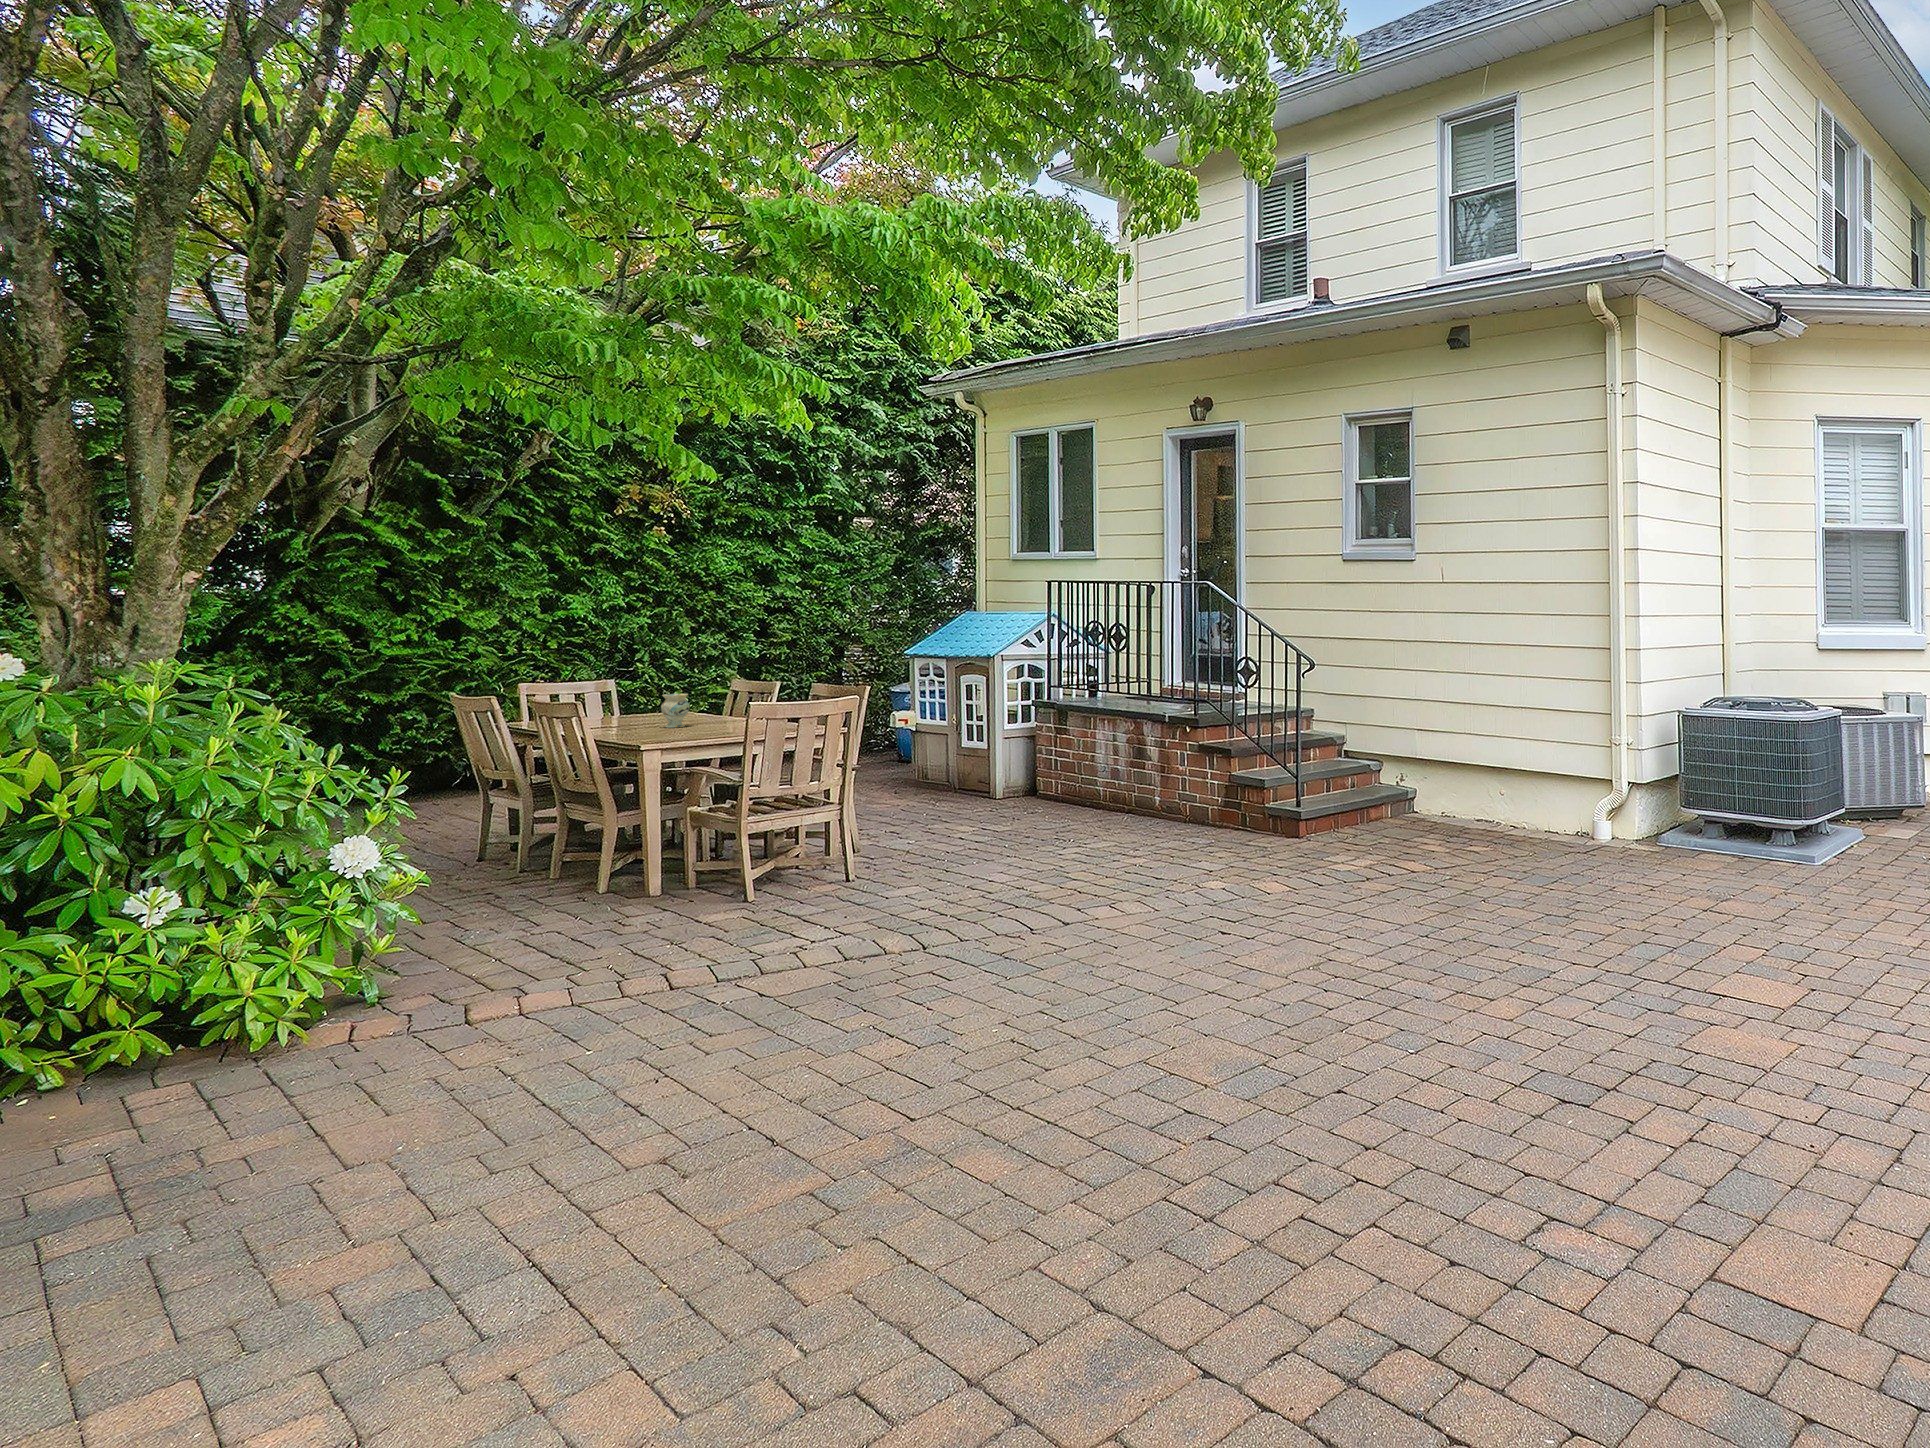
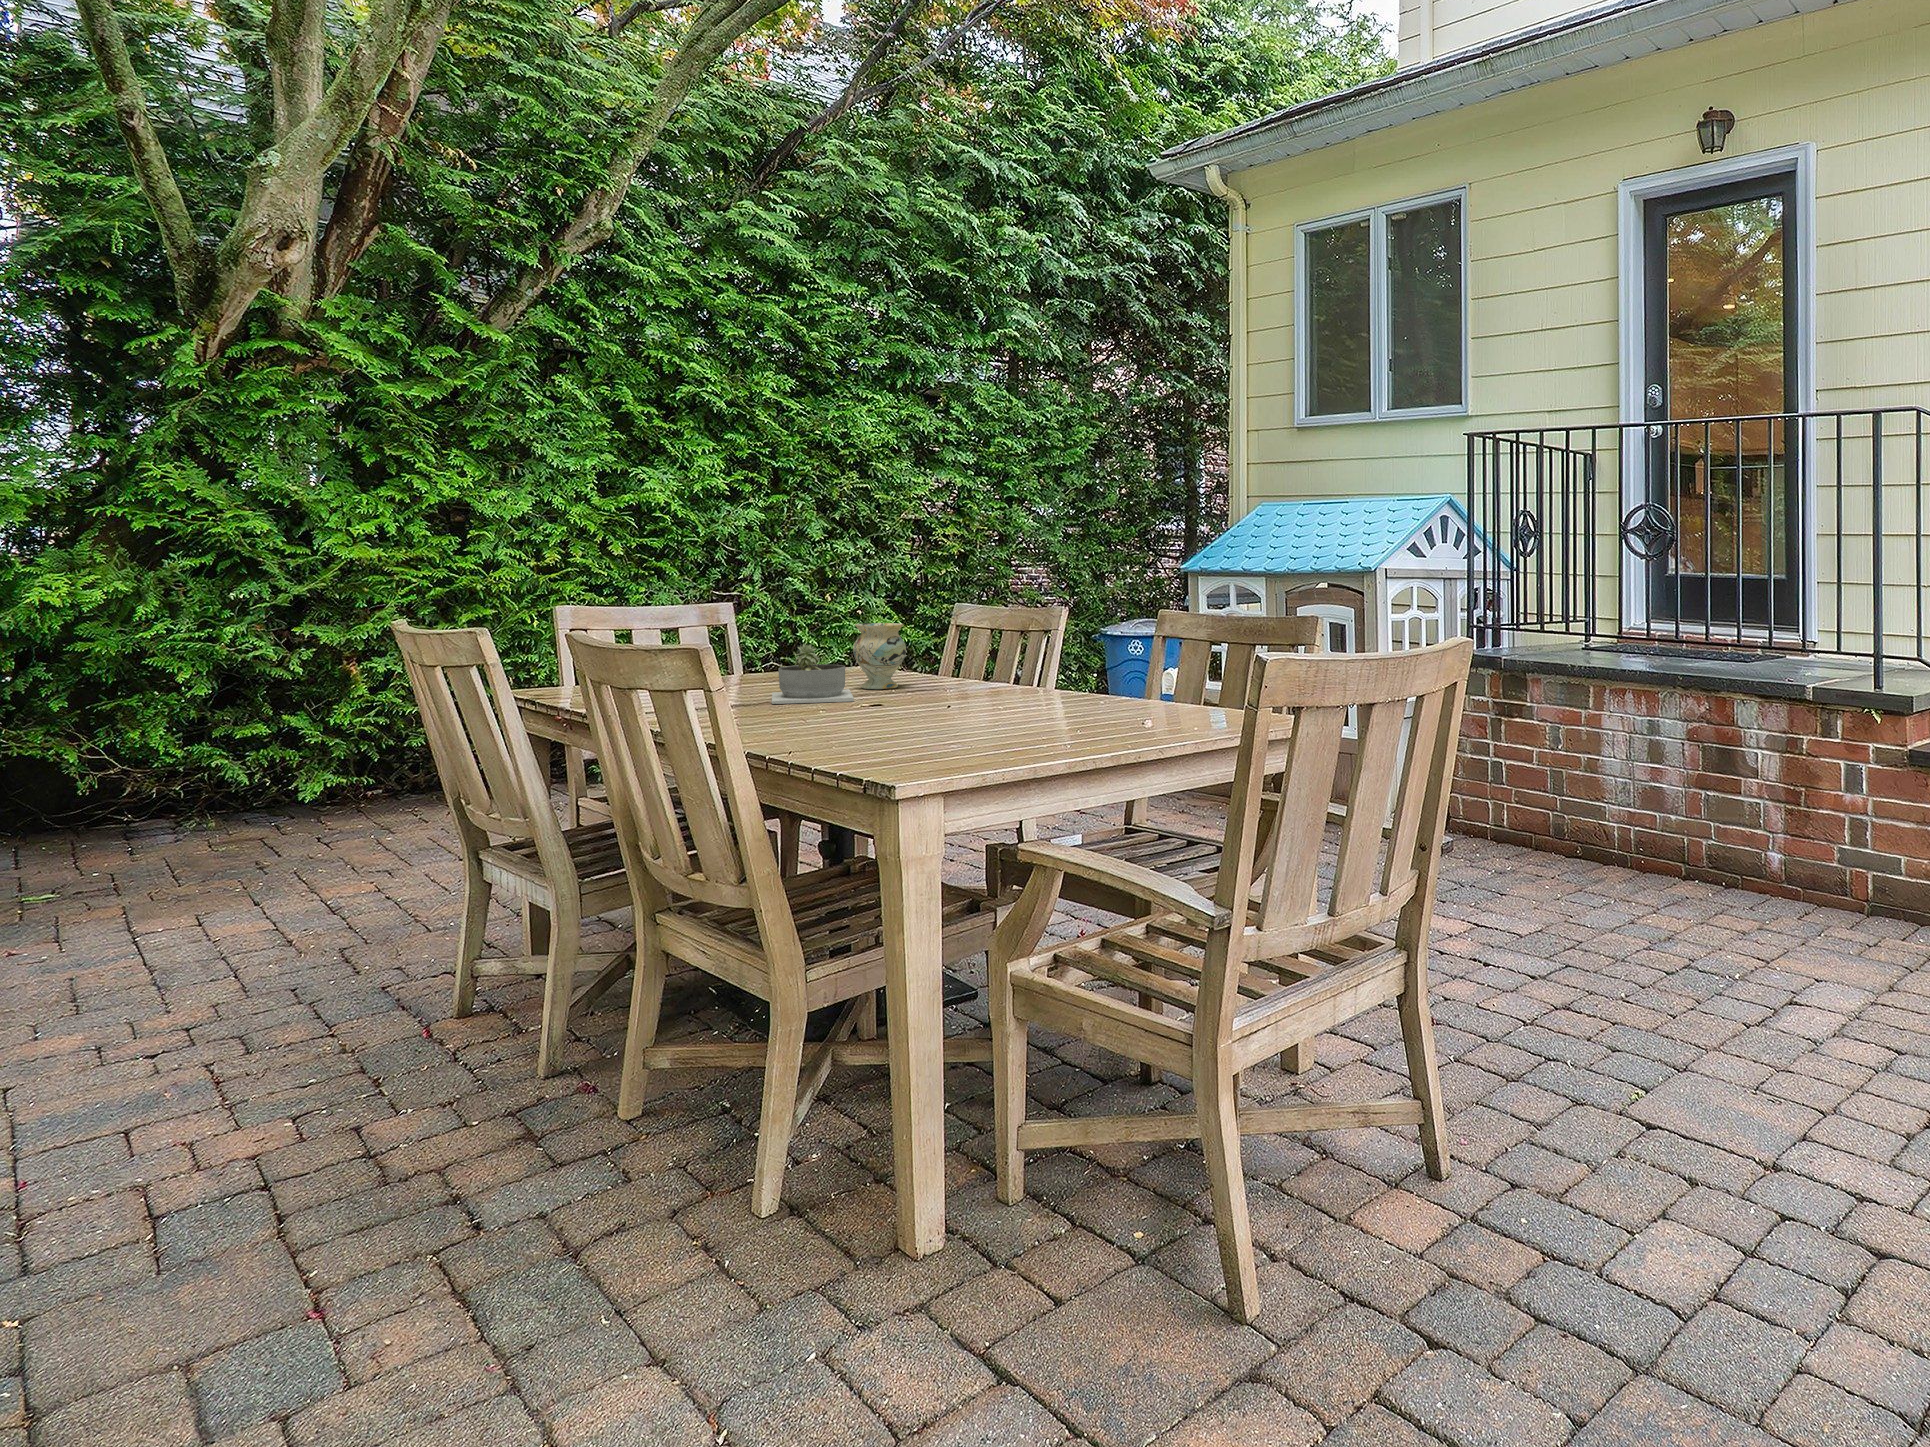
succulent planter: none [611,706,656,735] -> present [772,644,854,704]

